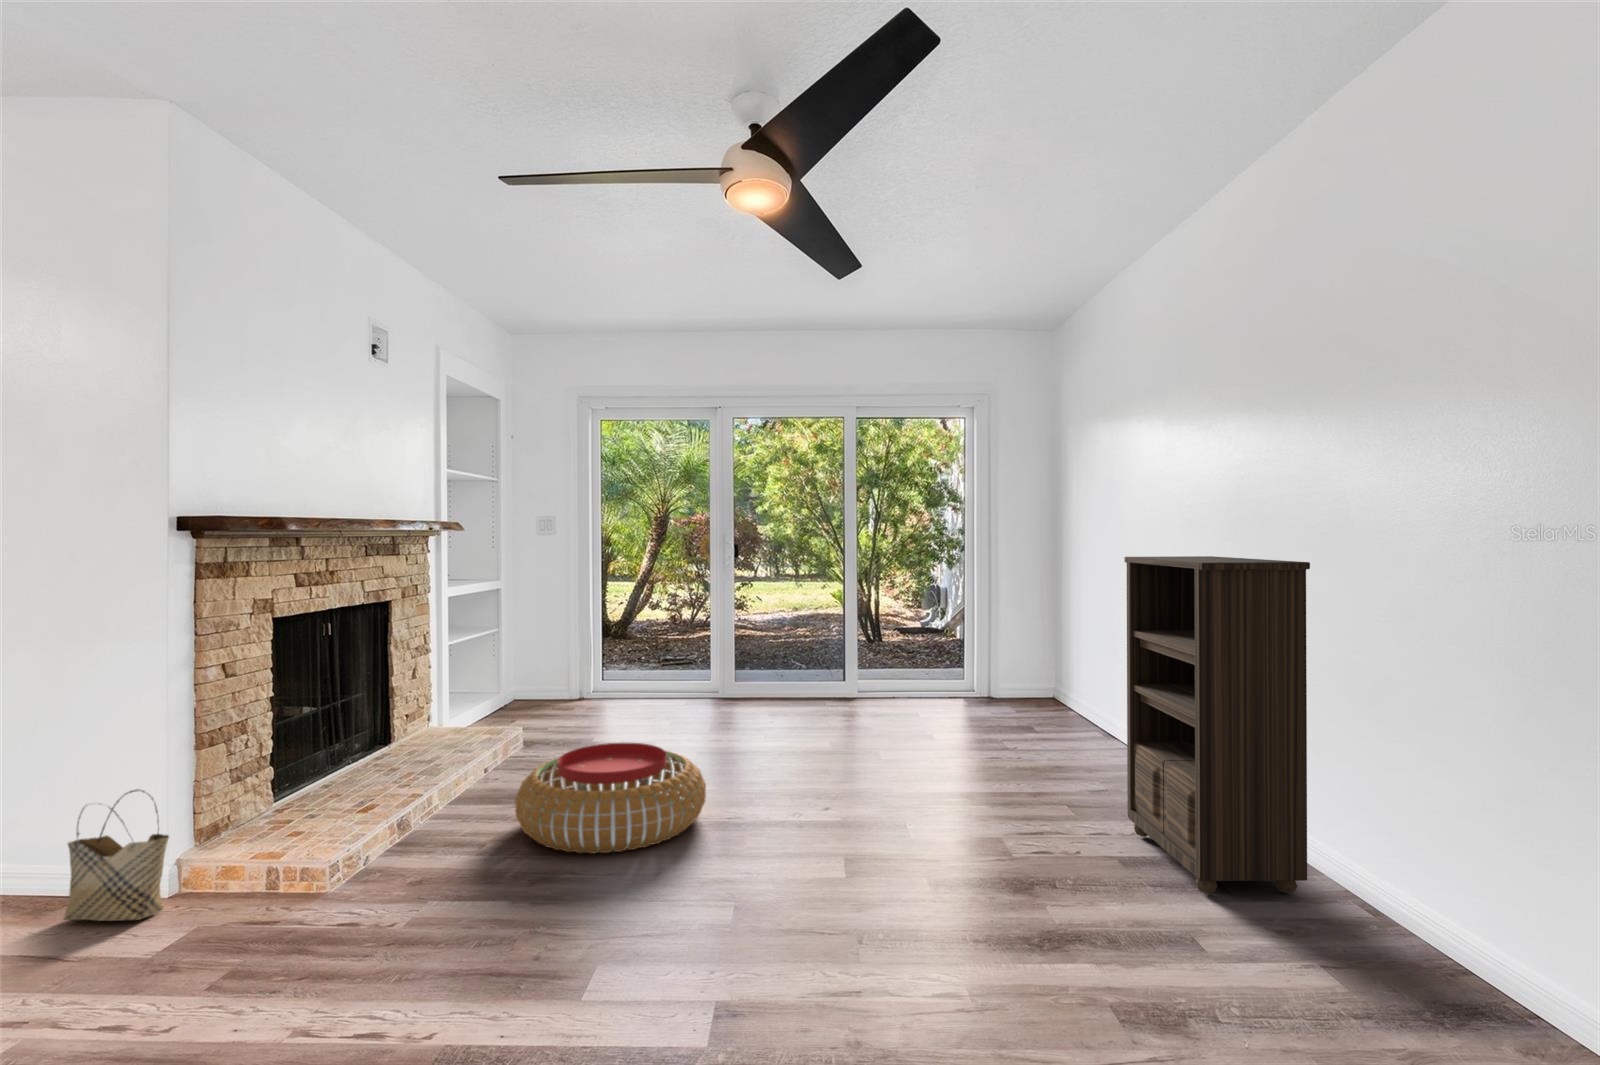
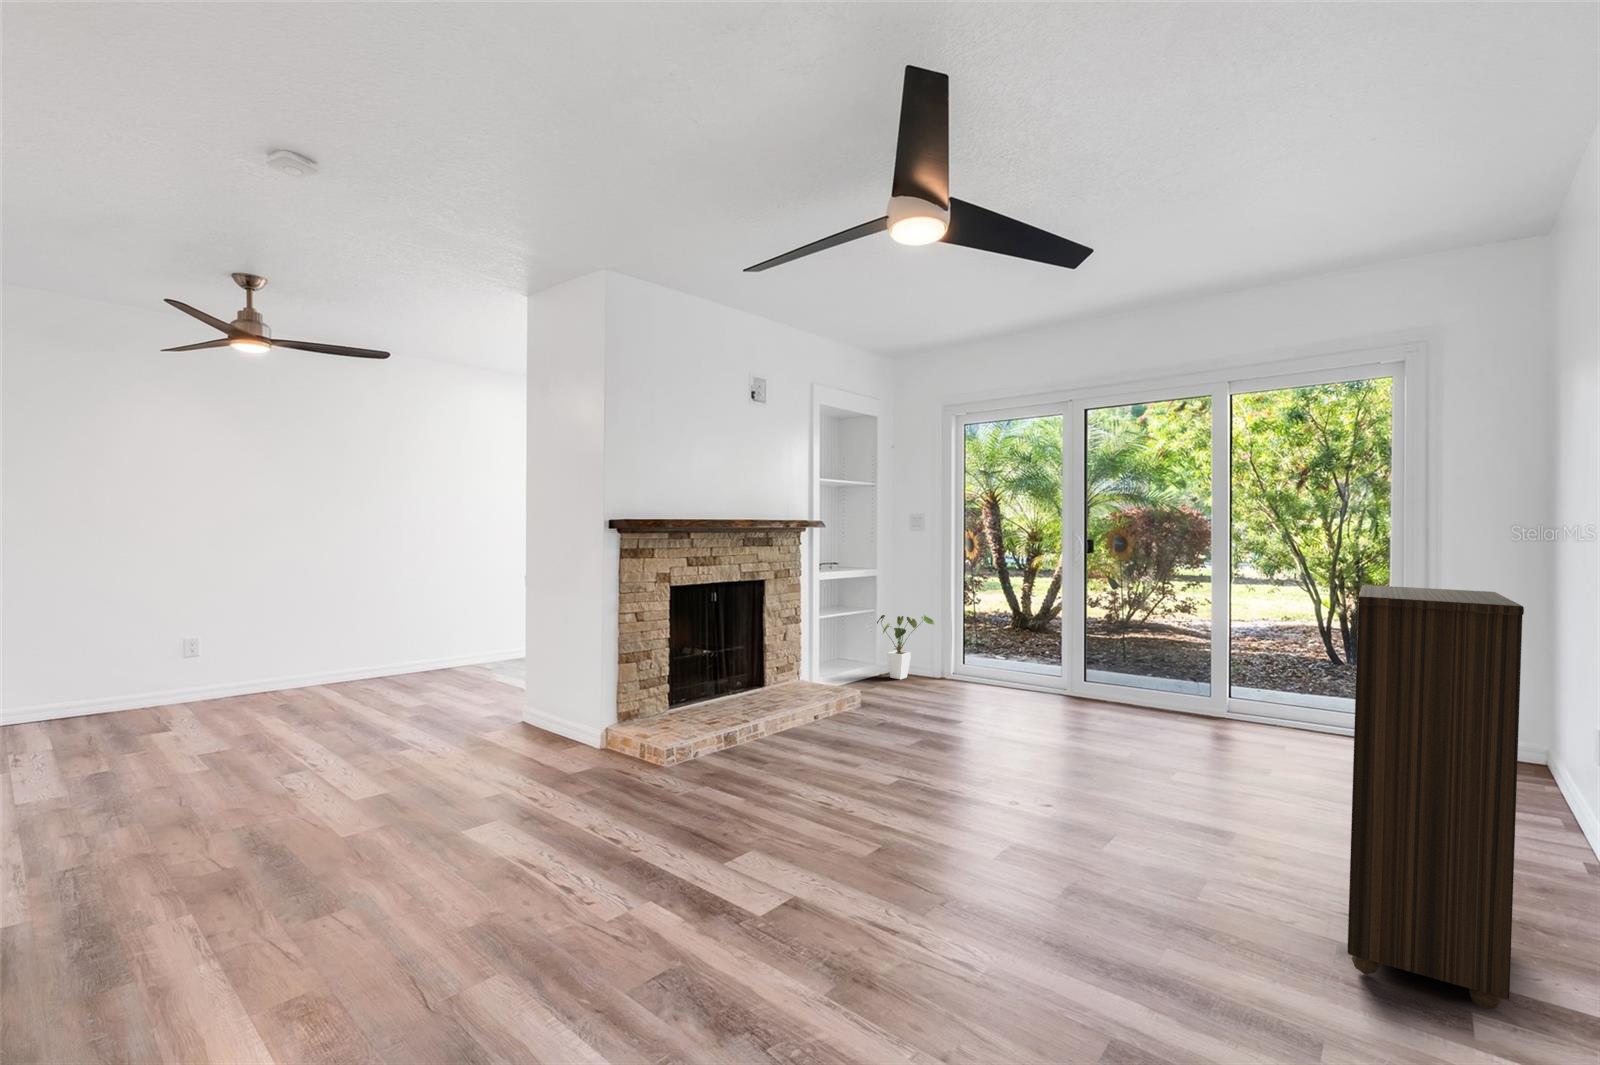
house plant: none [511,628,576,708] -> present [877,615,935,679]
pouf: present [515,743,706,854] -> none [791,706,940,790]
woven basket: present [64,789,169,921] -> none [549,681,594,756]

